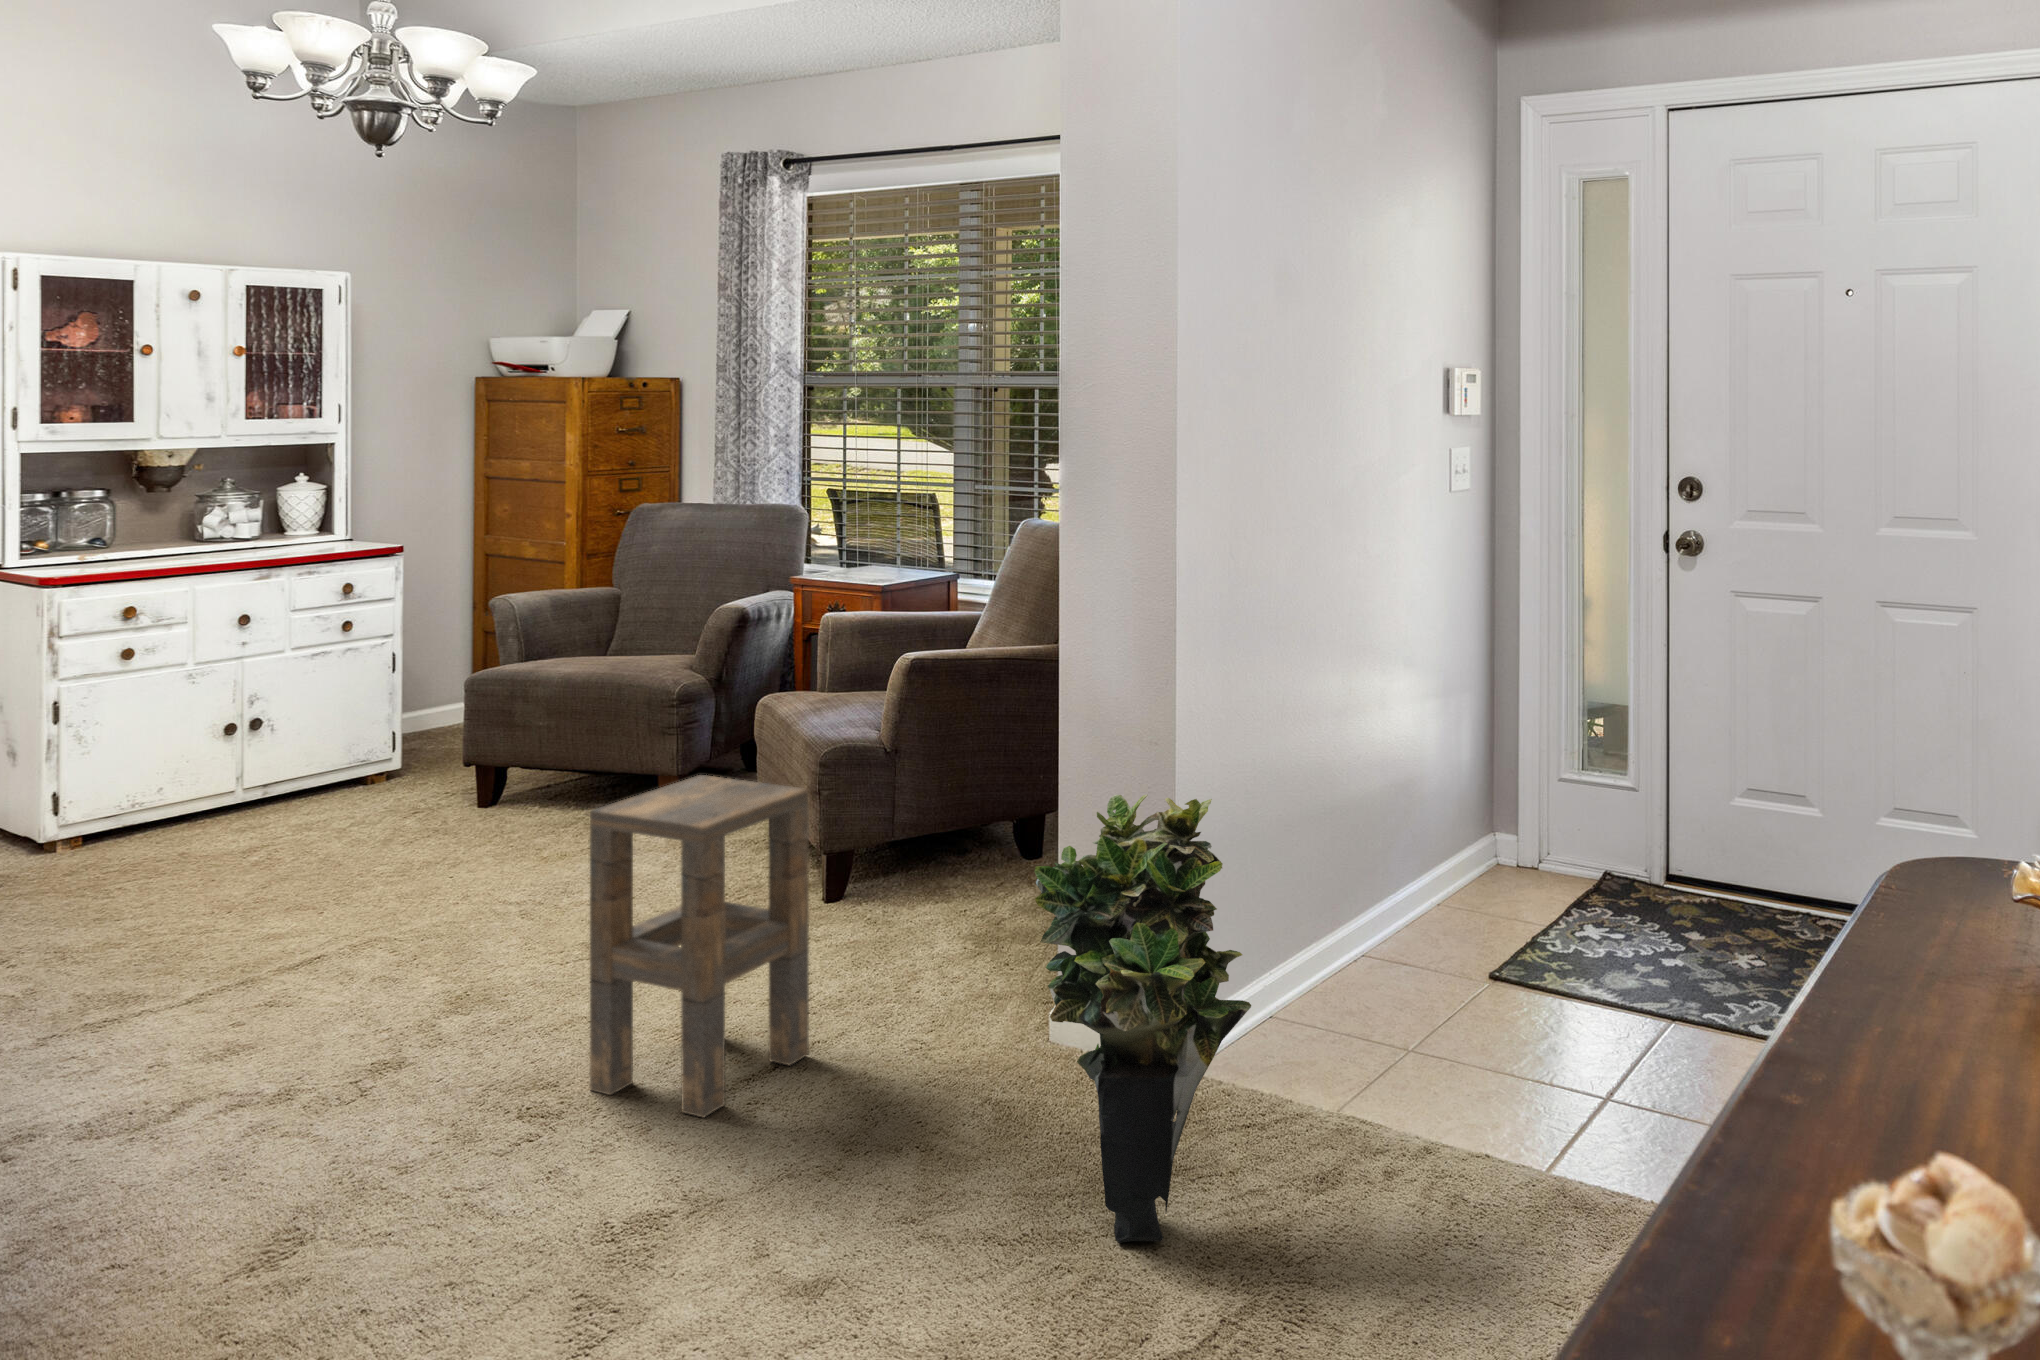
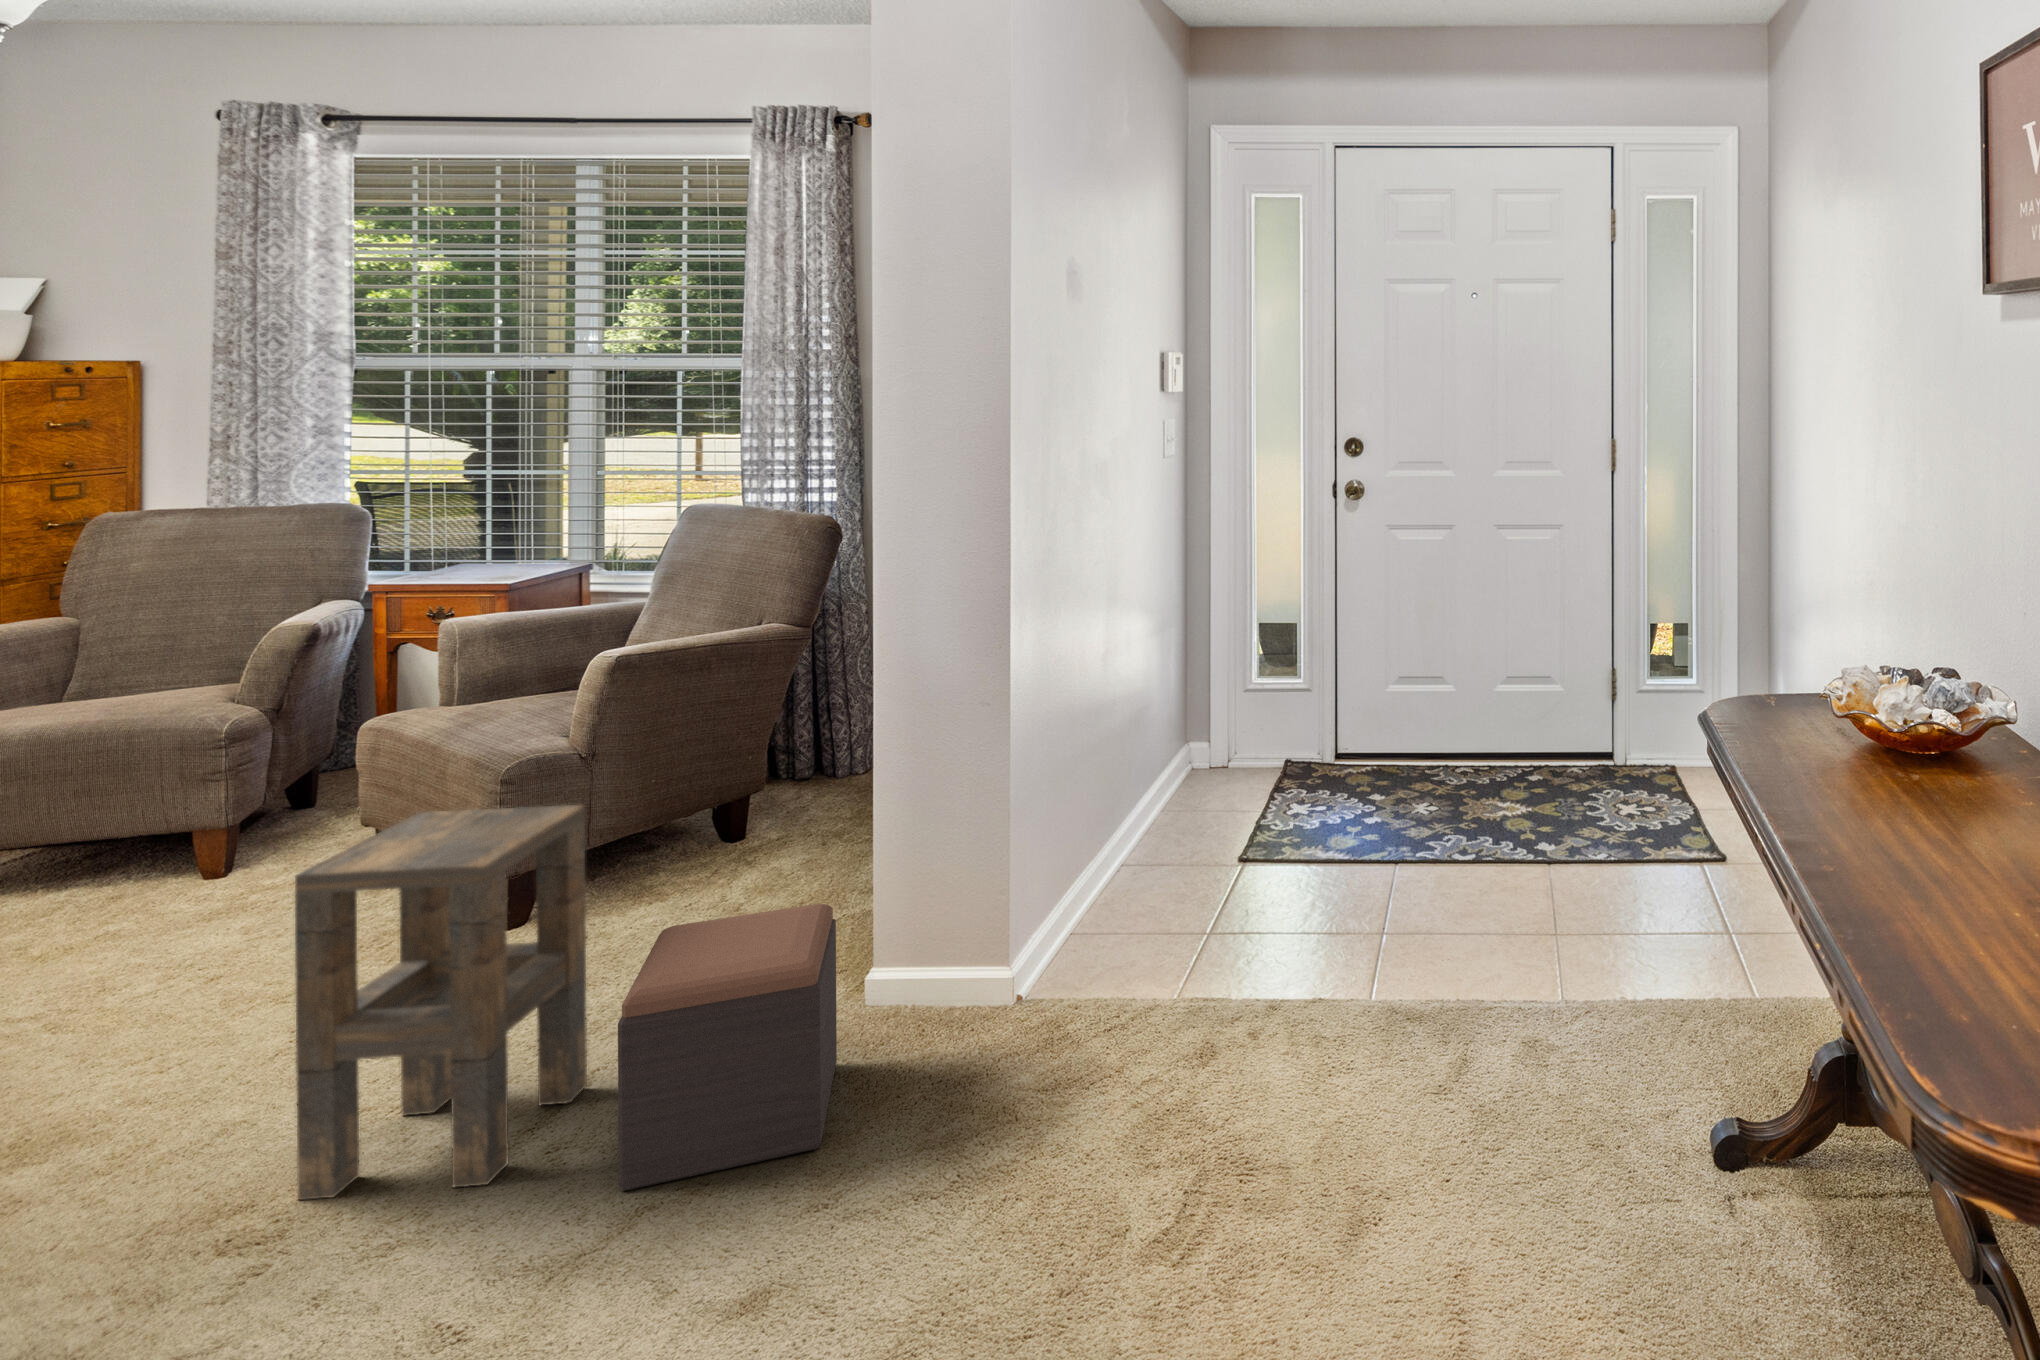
potted plant: present [1034,795,1251,1243] -> none [926,744,1151,1161]
footstool: none [784,917,998,1166] -> present [618,904,837,1191]

